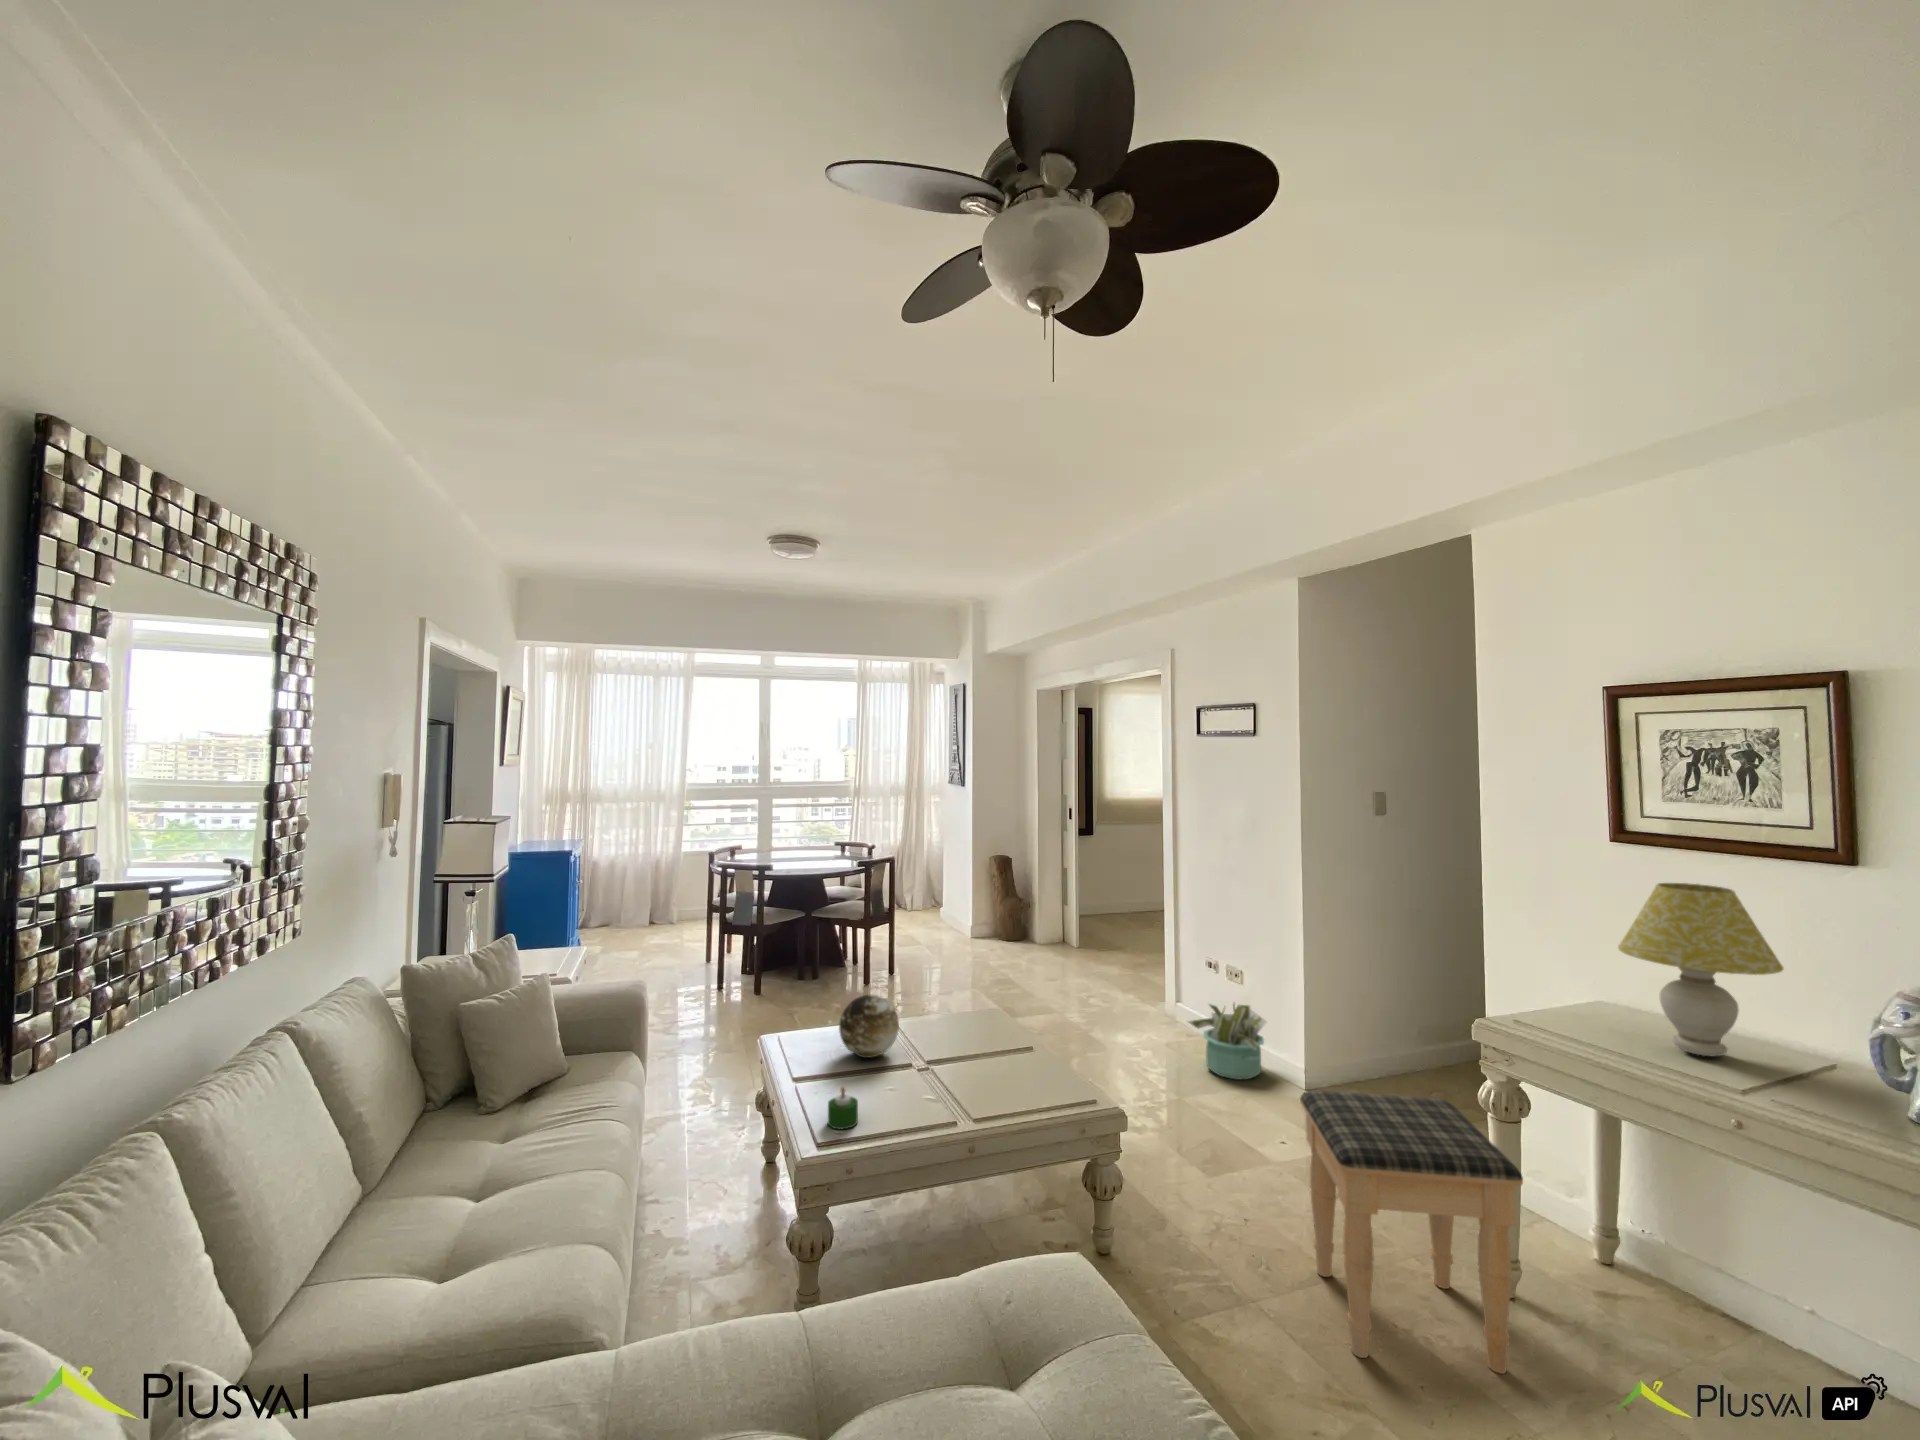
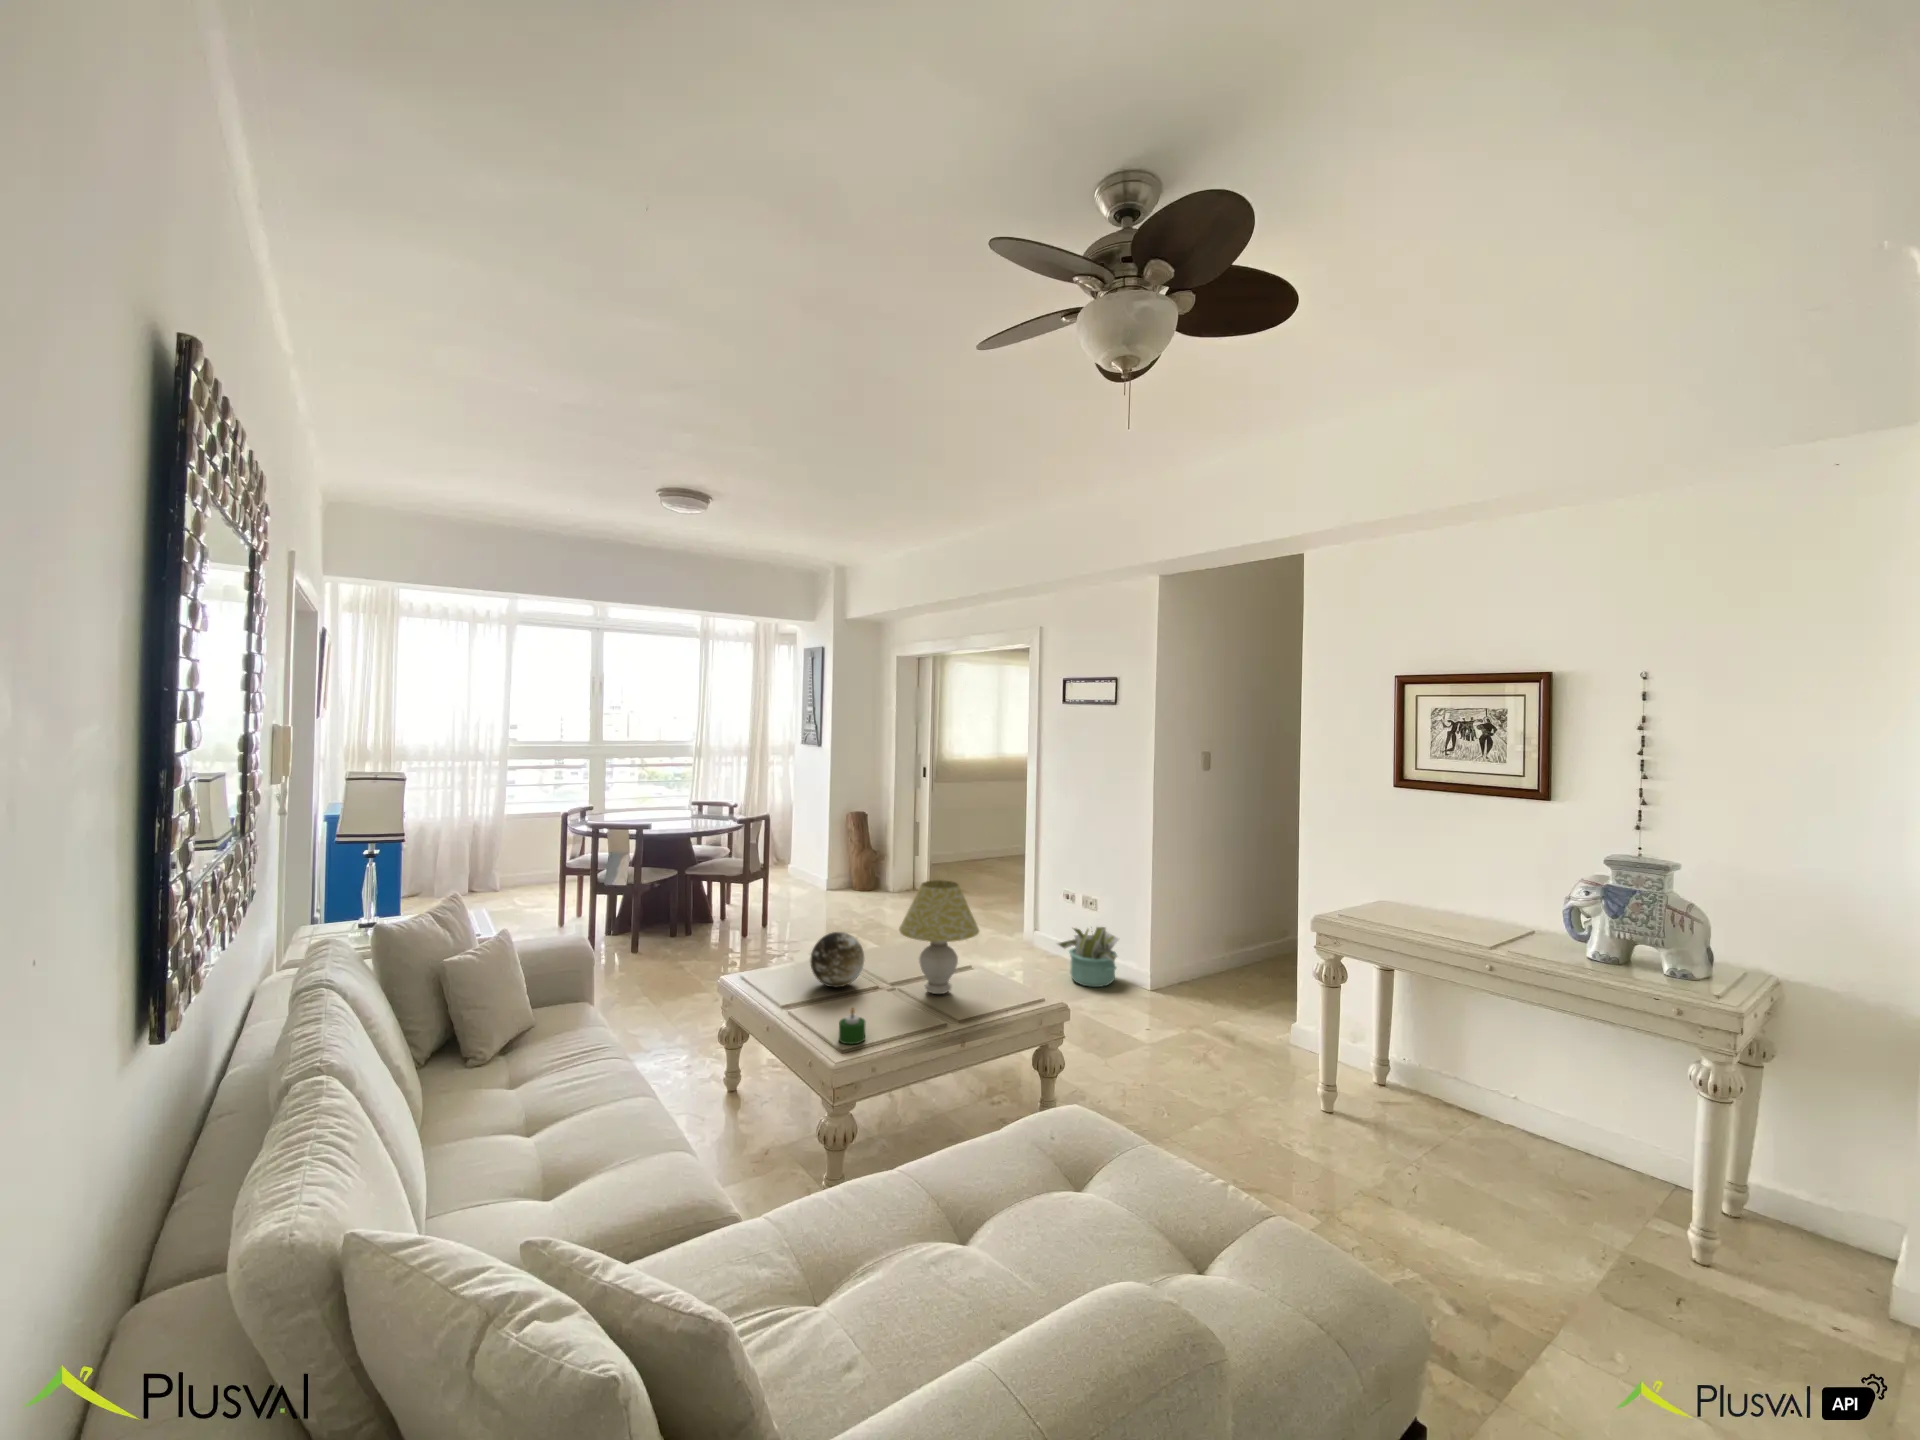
table lamp: present [1618,883,1783,1056] -> present [899,880,979,994]
footstool: present [1300,1091,1523,1374] -> none [1197,977,1361,1164]

